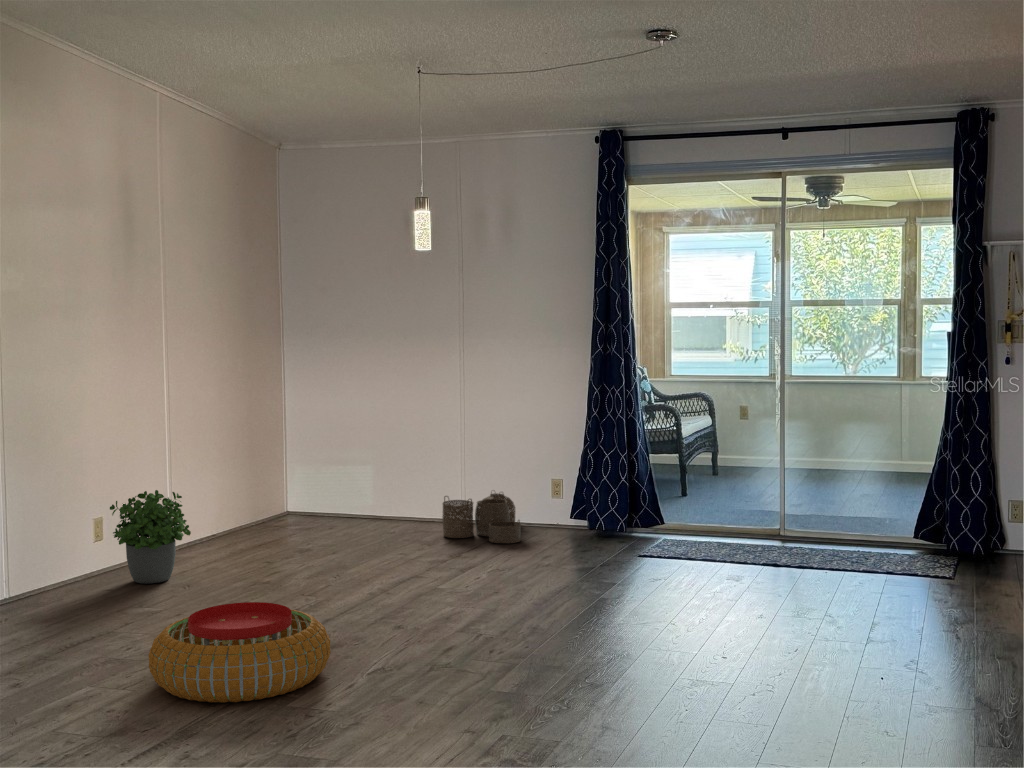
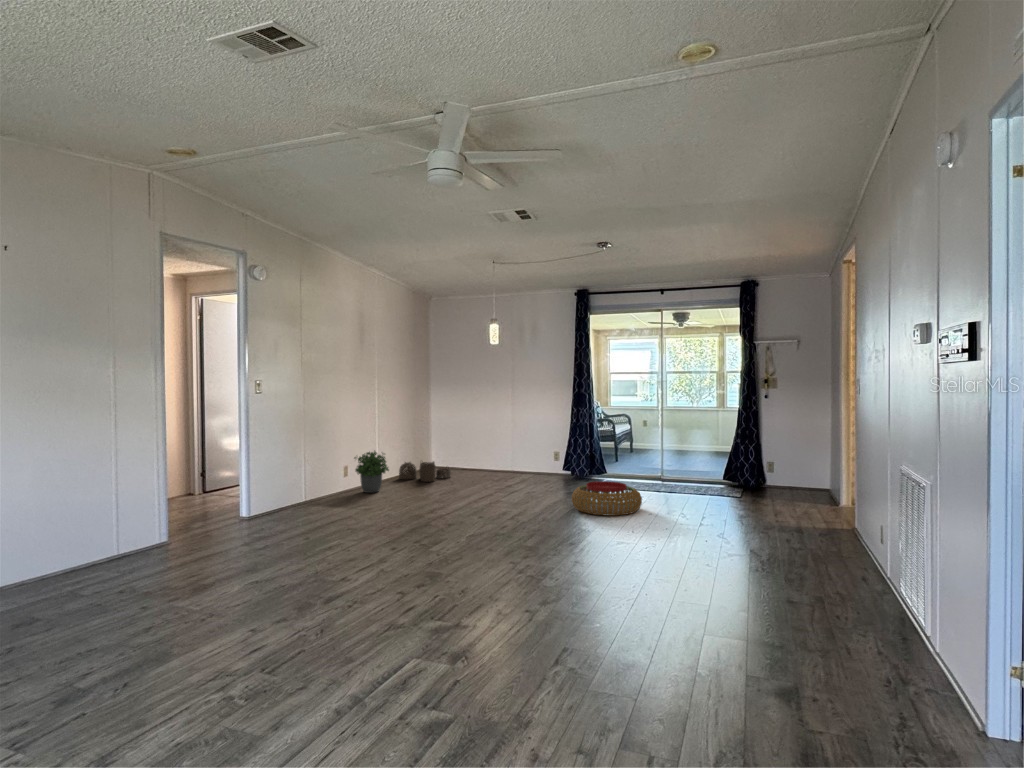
woven basket: present [442,493,521,543] -> present [399,462,451,482]
pouf: present [148,602,331,703] -> present [572,481,642,516]

